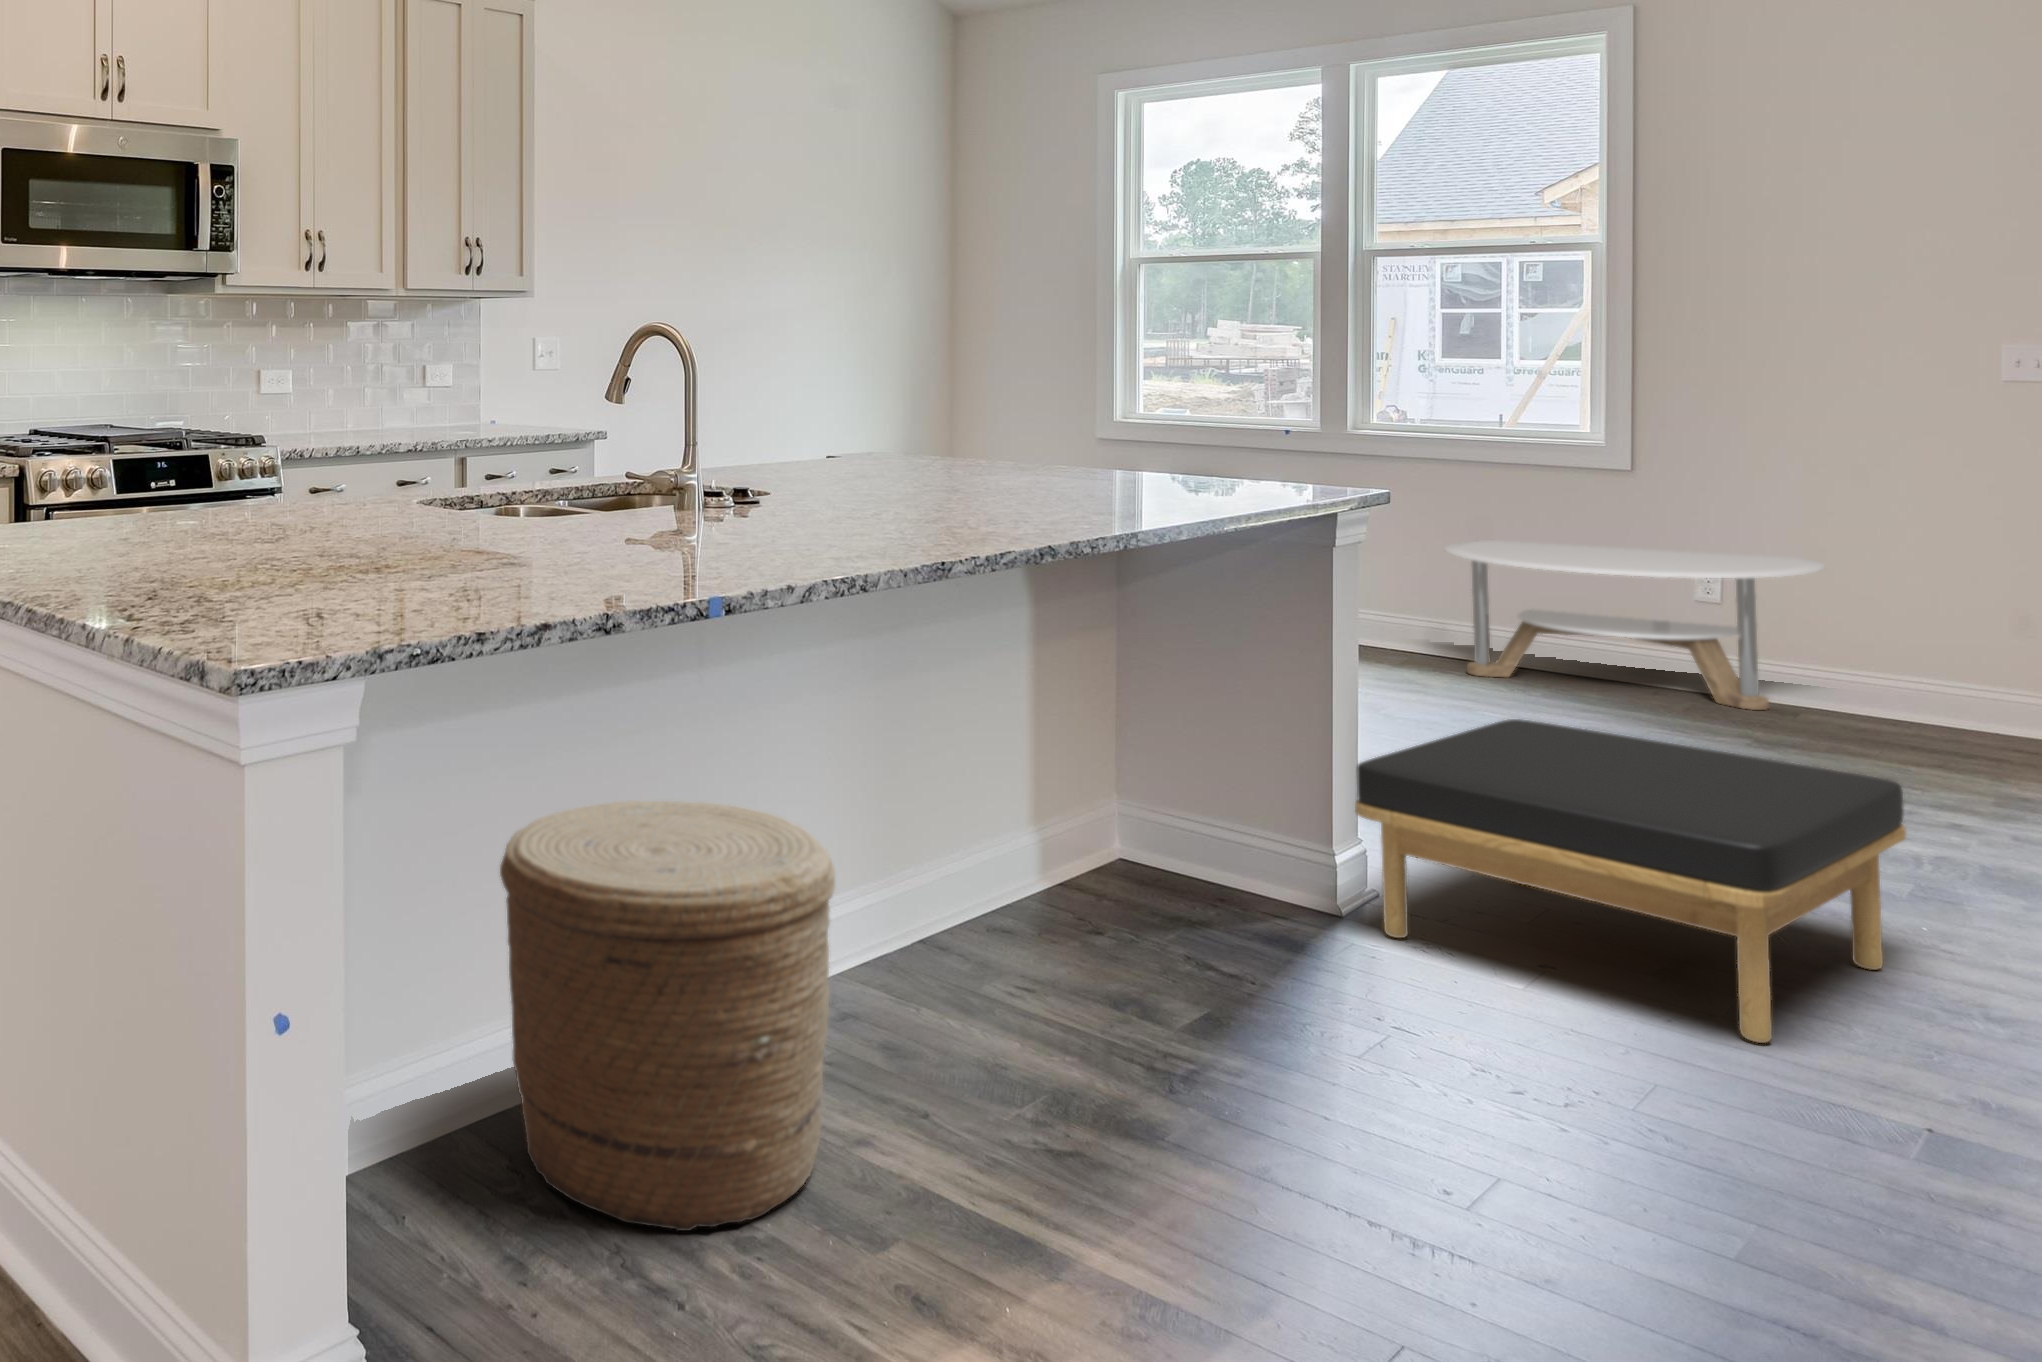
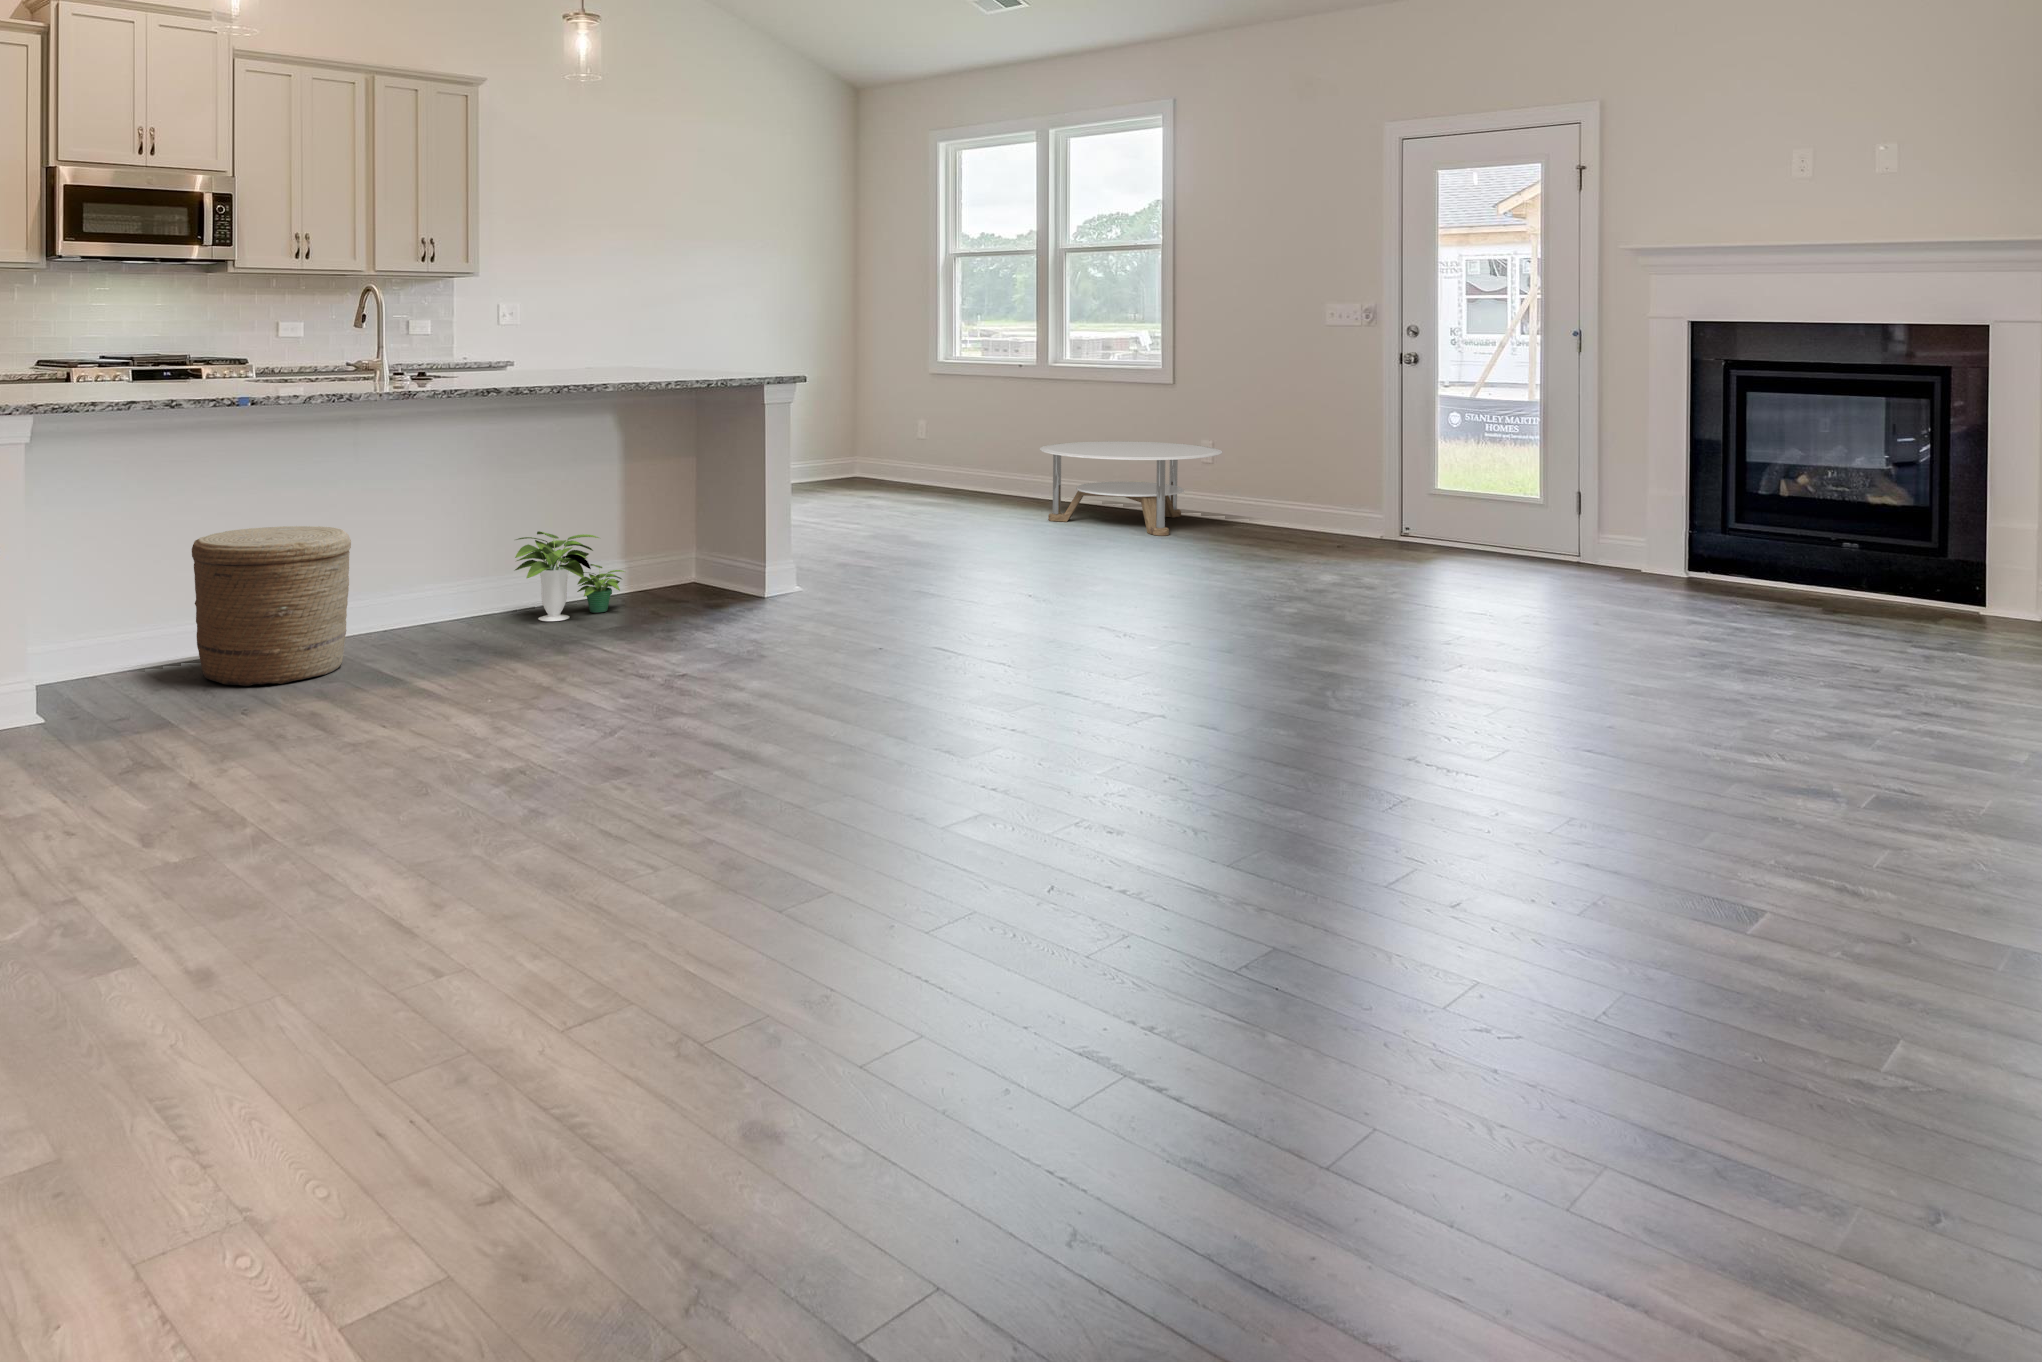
ottoman: present [1355,719,1906,1043] -> none [723,516,951,639]
potted plant: none [934,769,1144,962] -> present [515,531,625,621]

